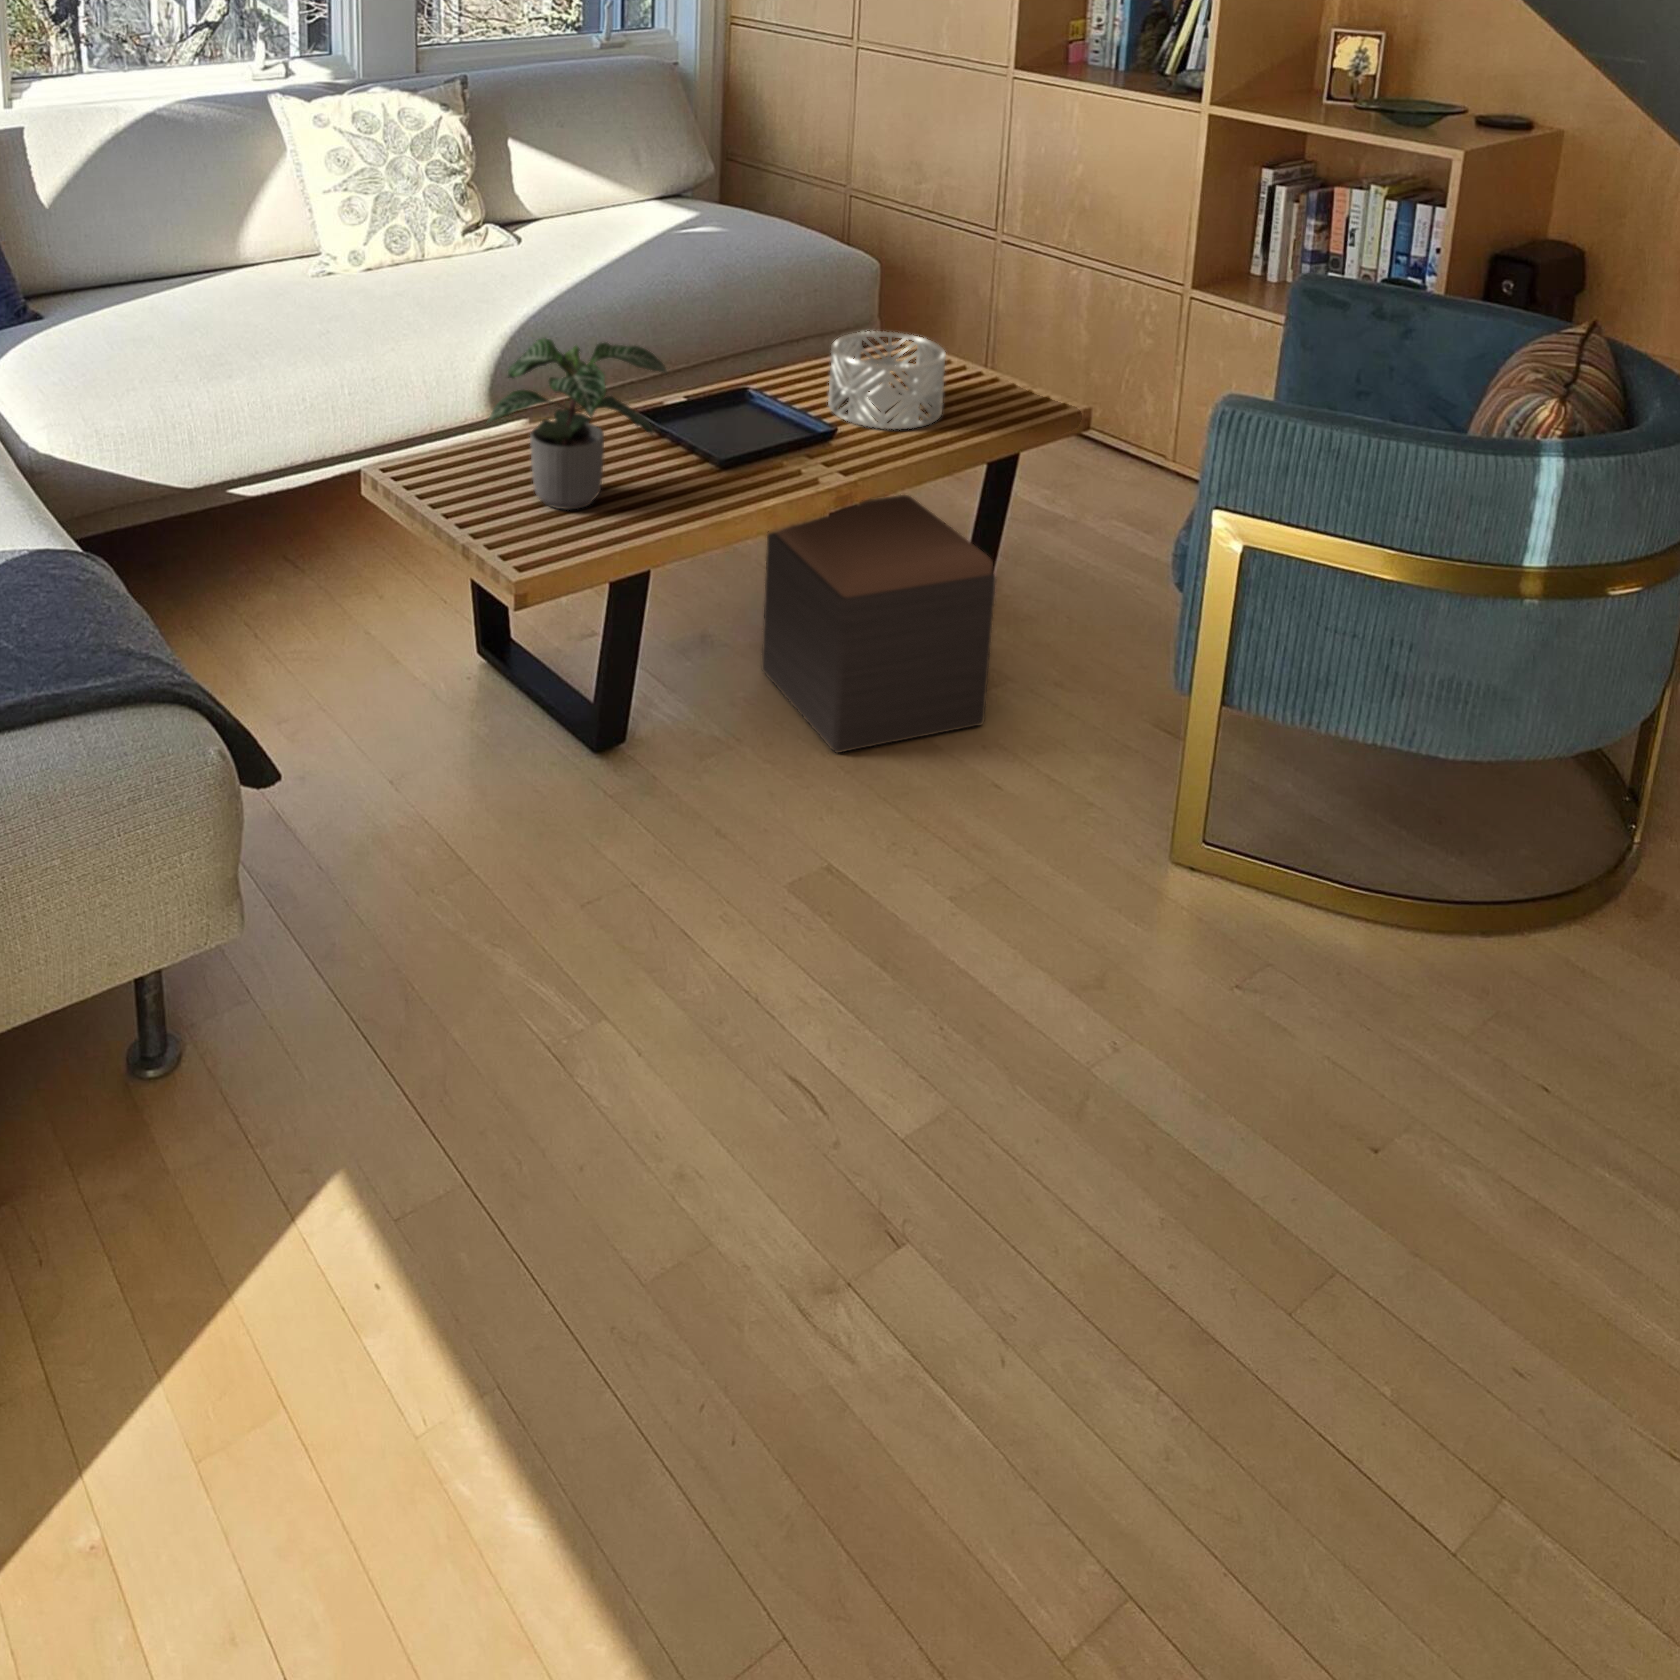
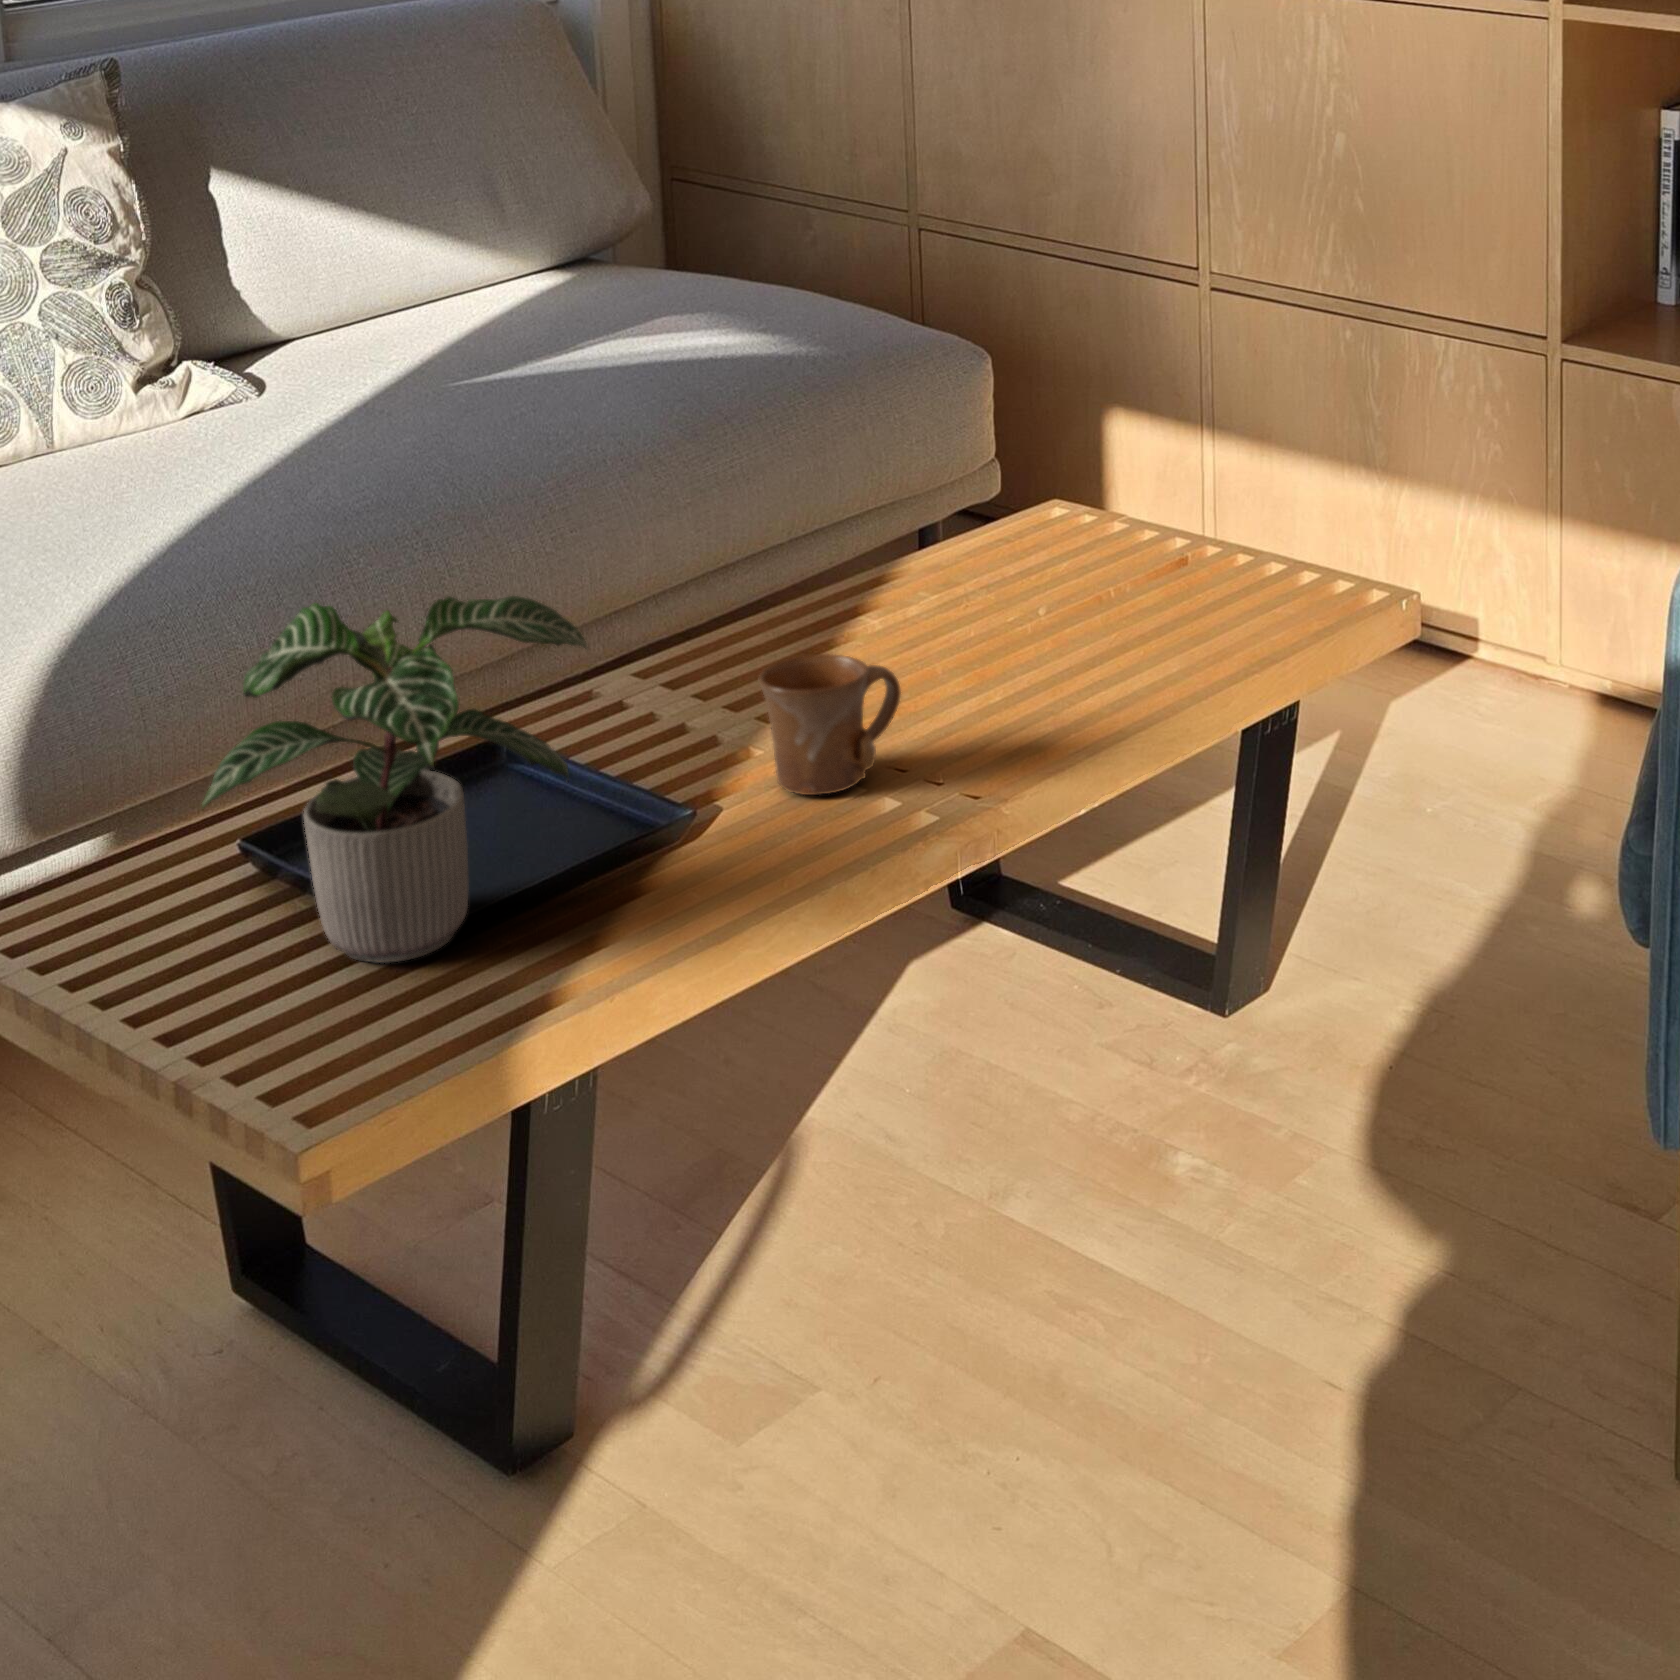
decorative bowl: present [828,331,946,429] -> none [914,497,1142,696]
mug: none [748,394,817,462] -> present [759,654,901,795]
footstool: present [762,495,995,753] -> none [824,820,1285,1369]

